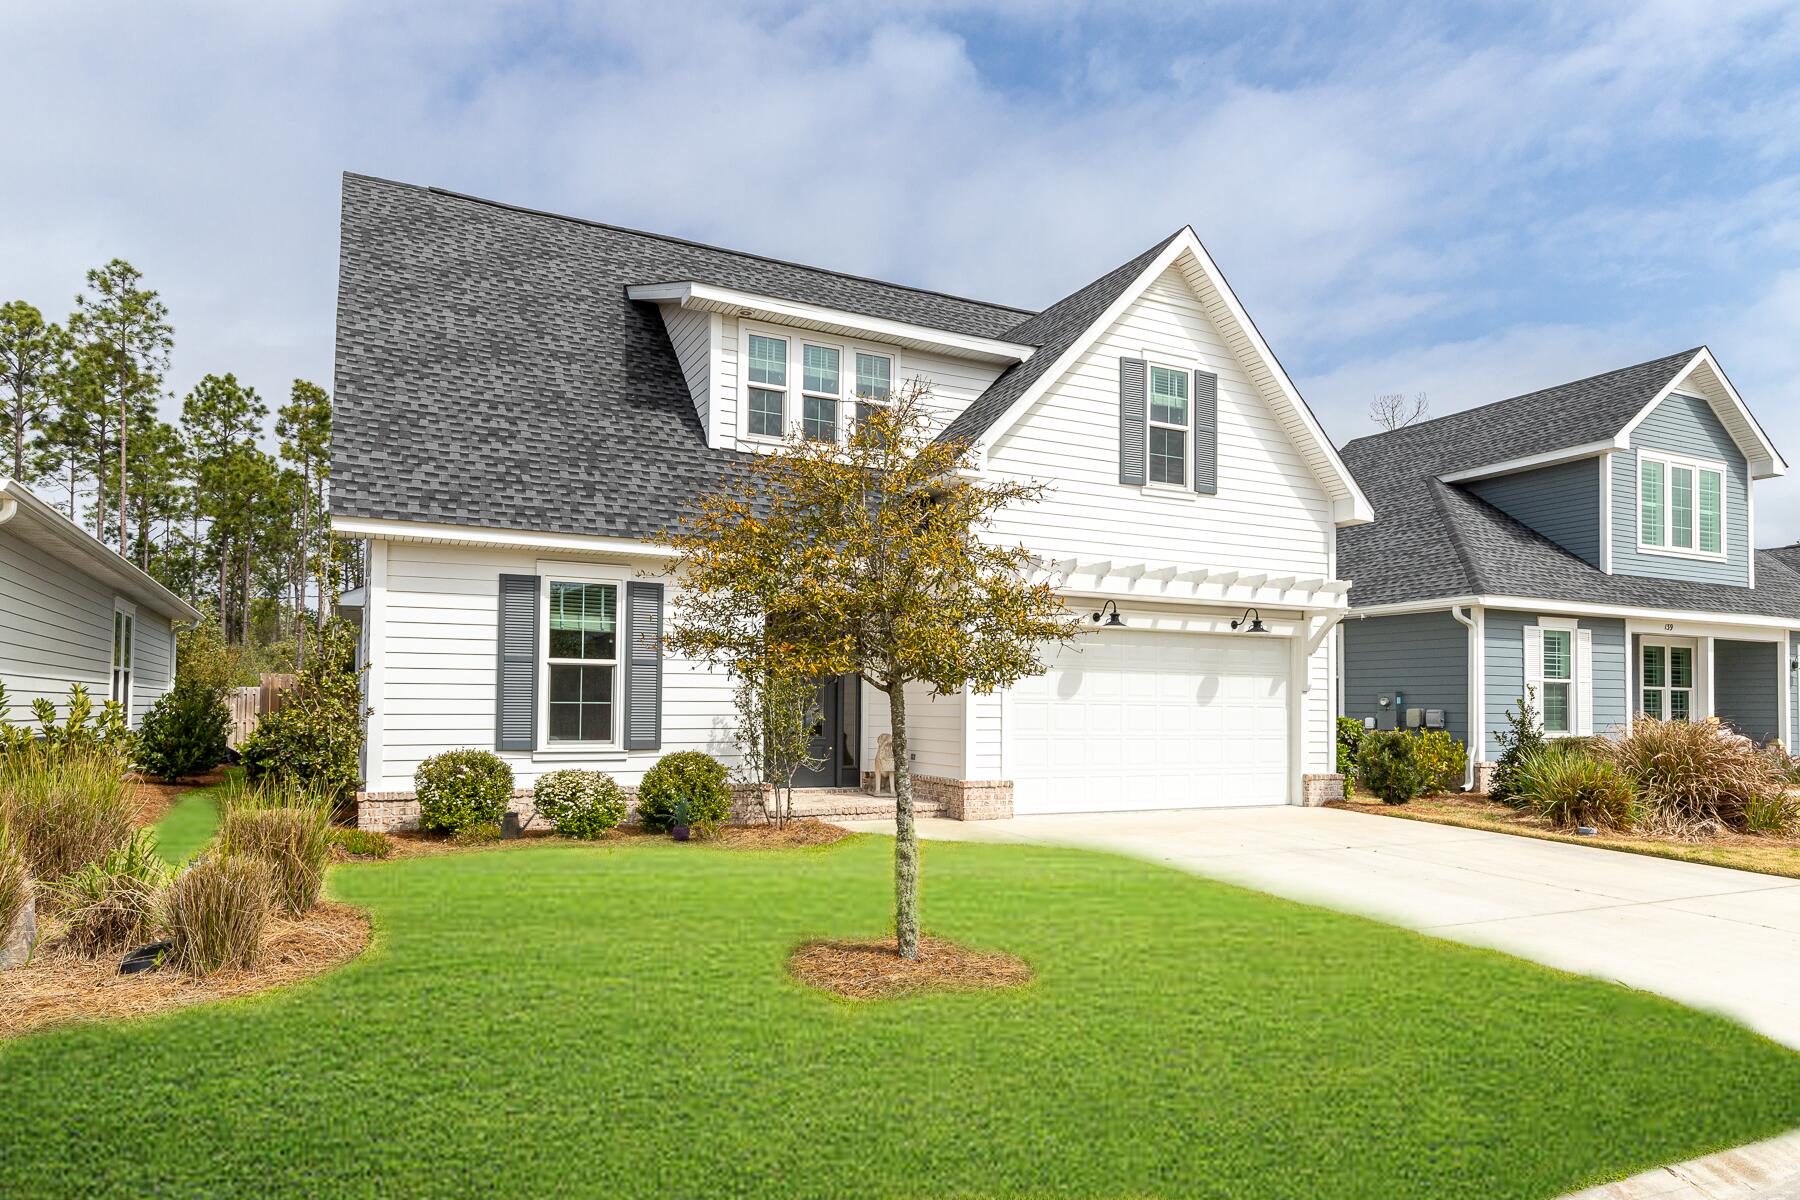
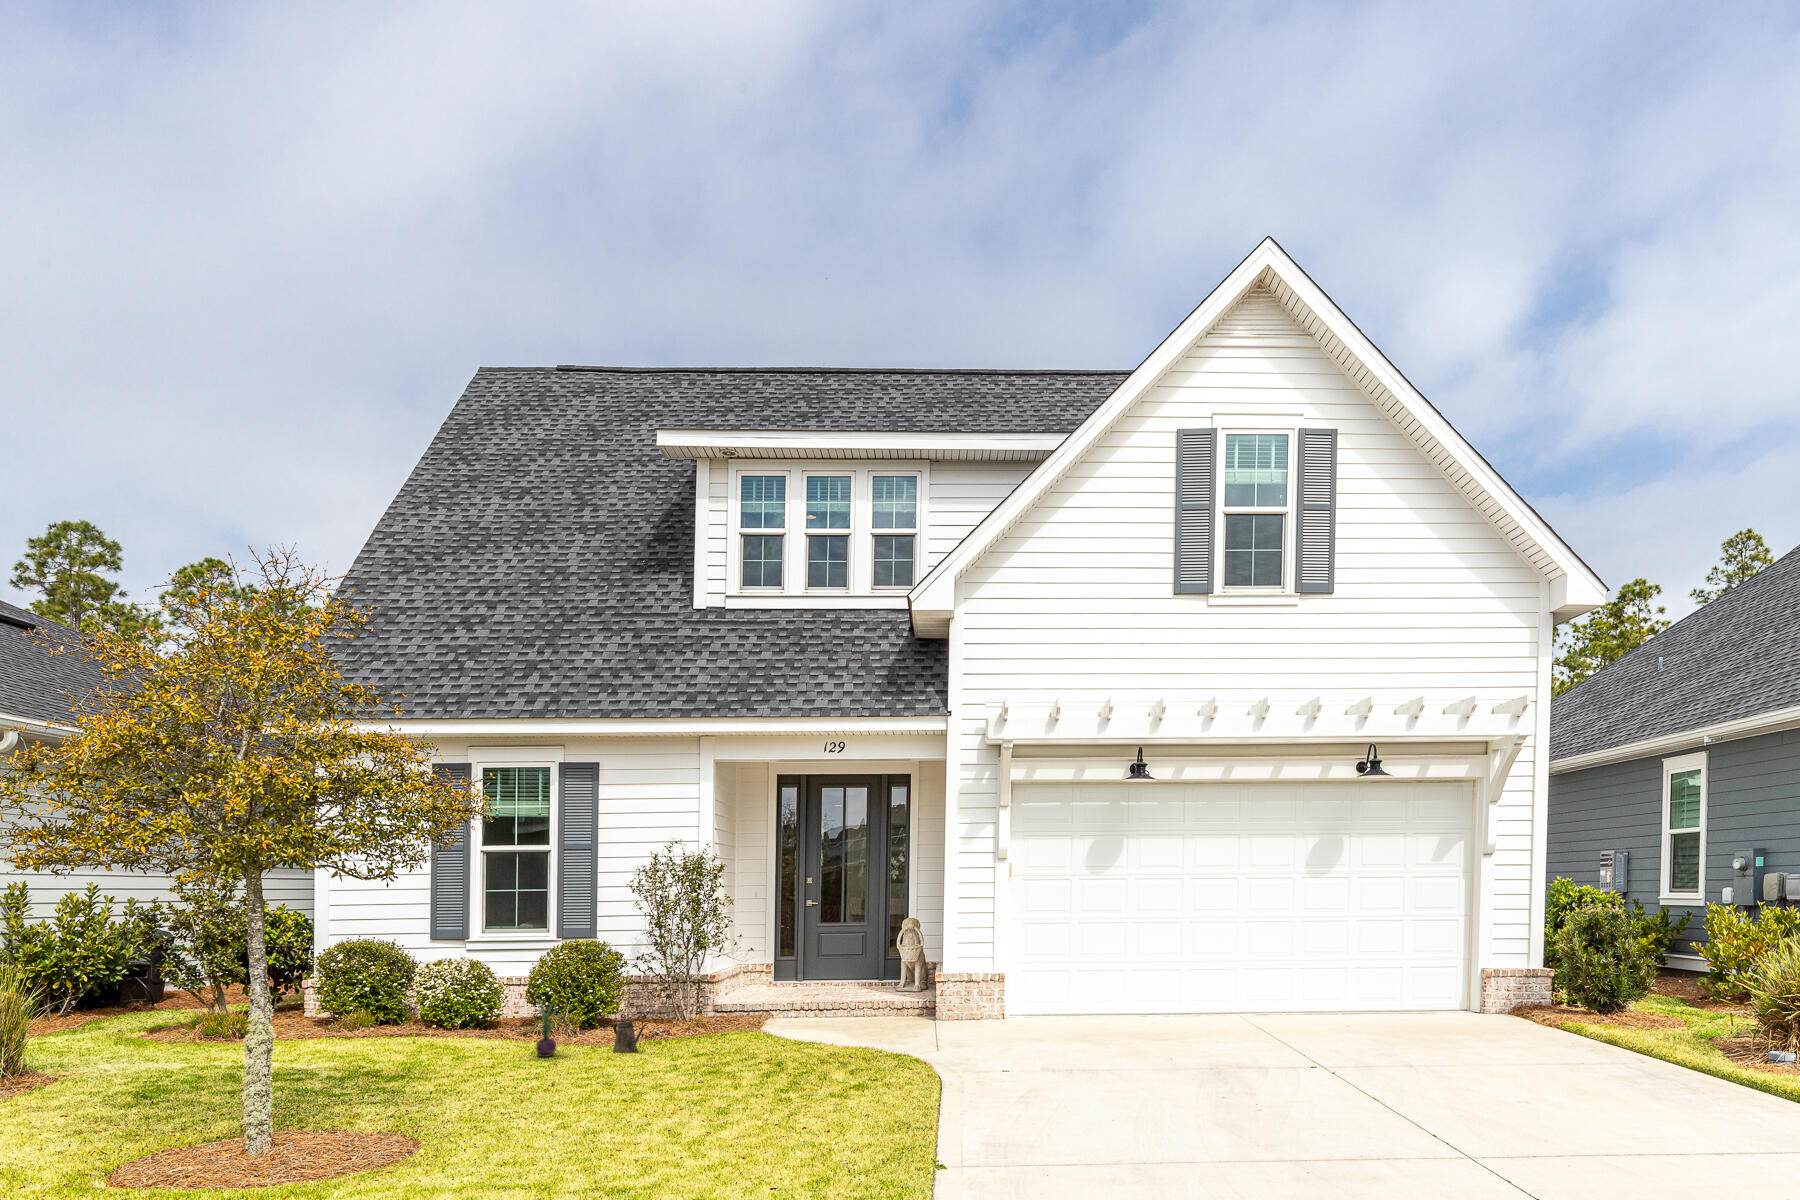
watering can: present [496,812,538,839] -> present [613,1021,647,1053]

